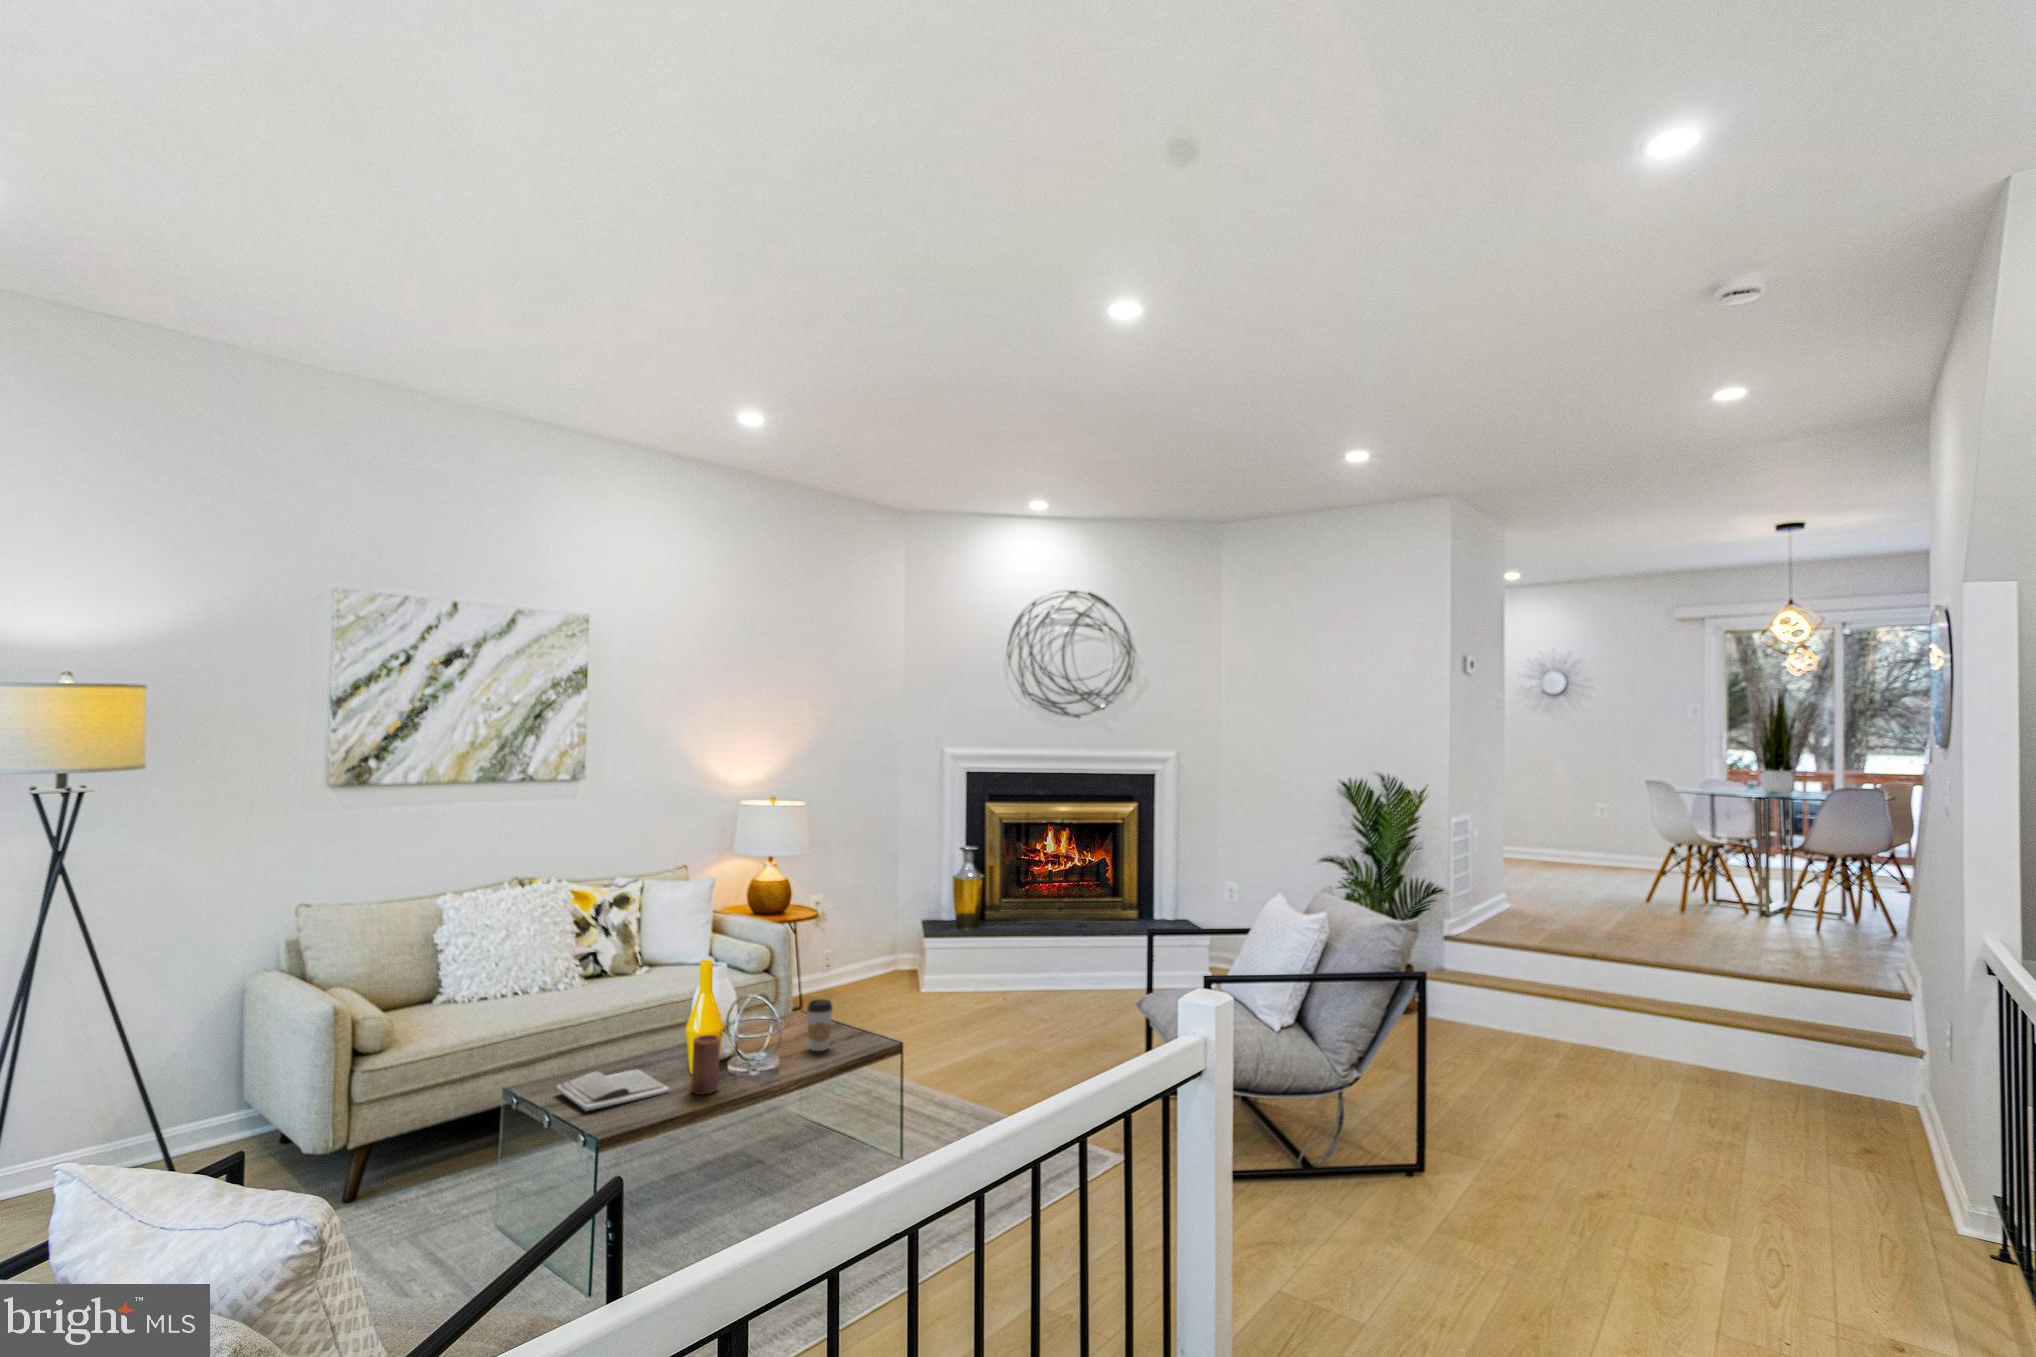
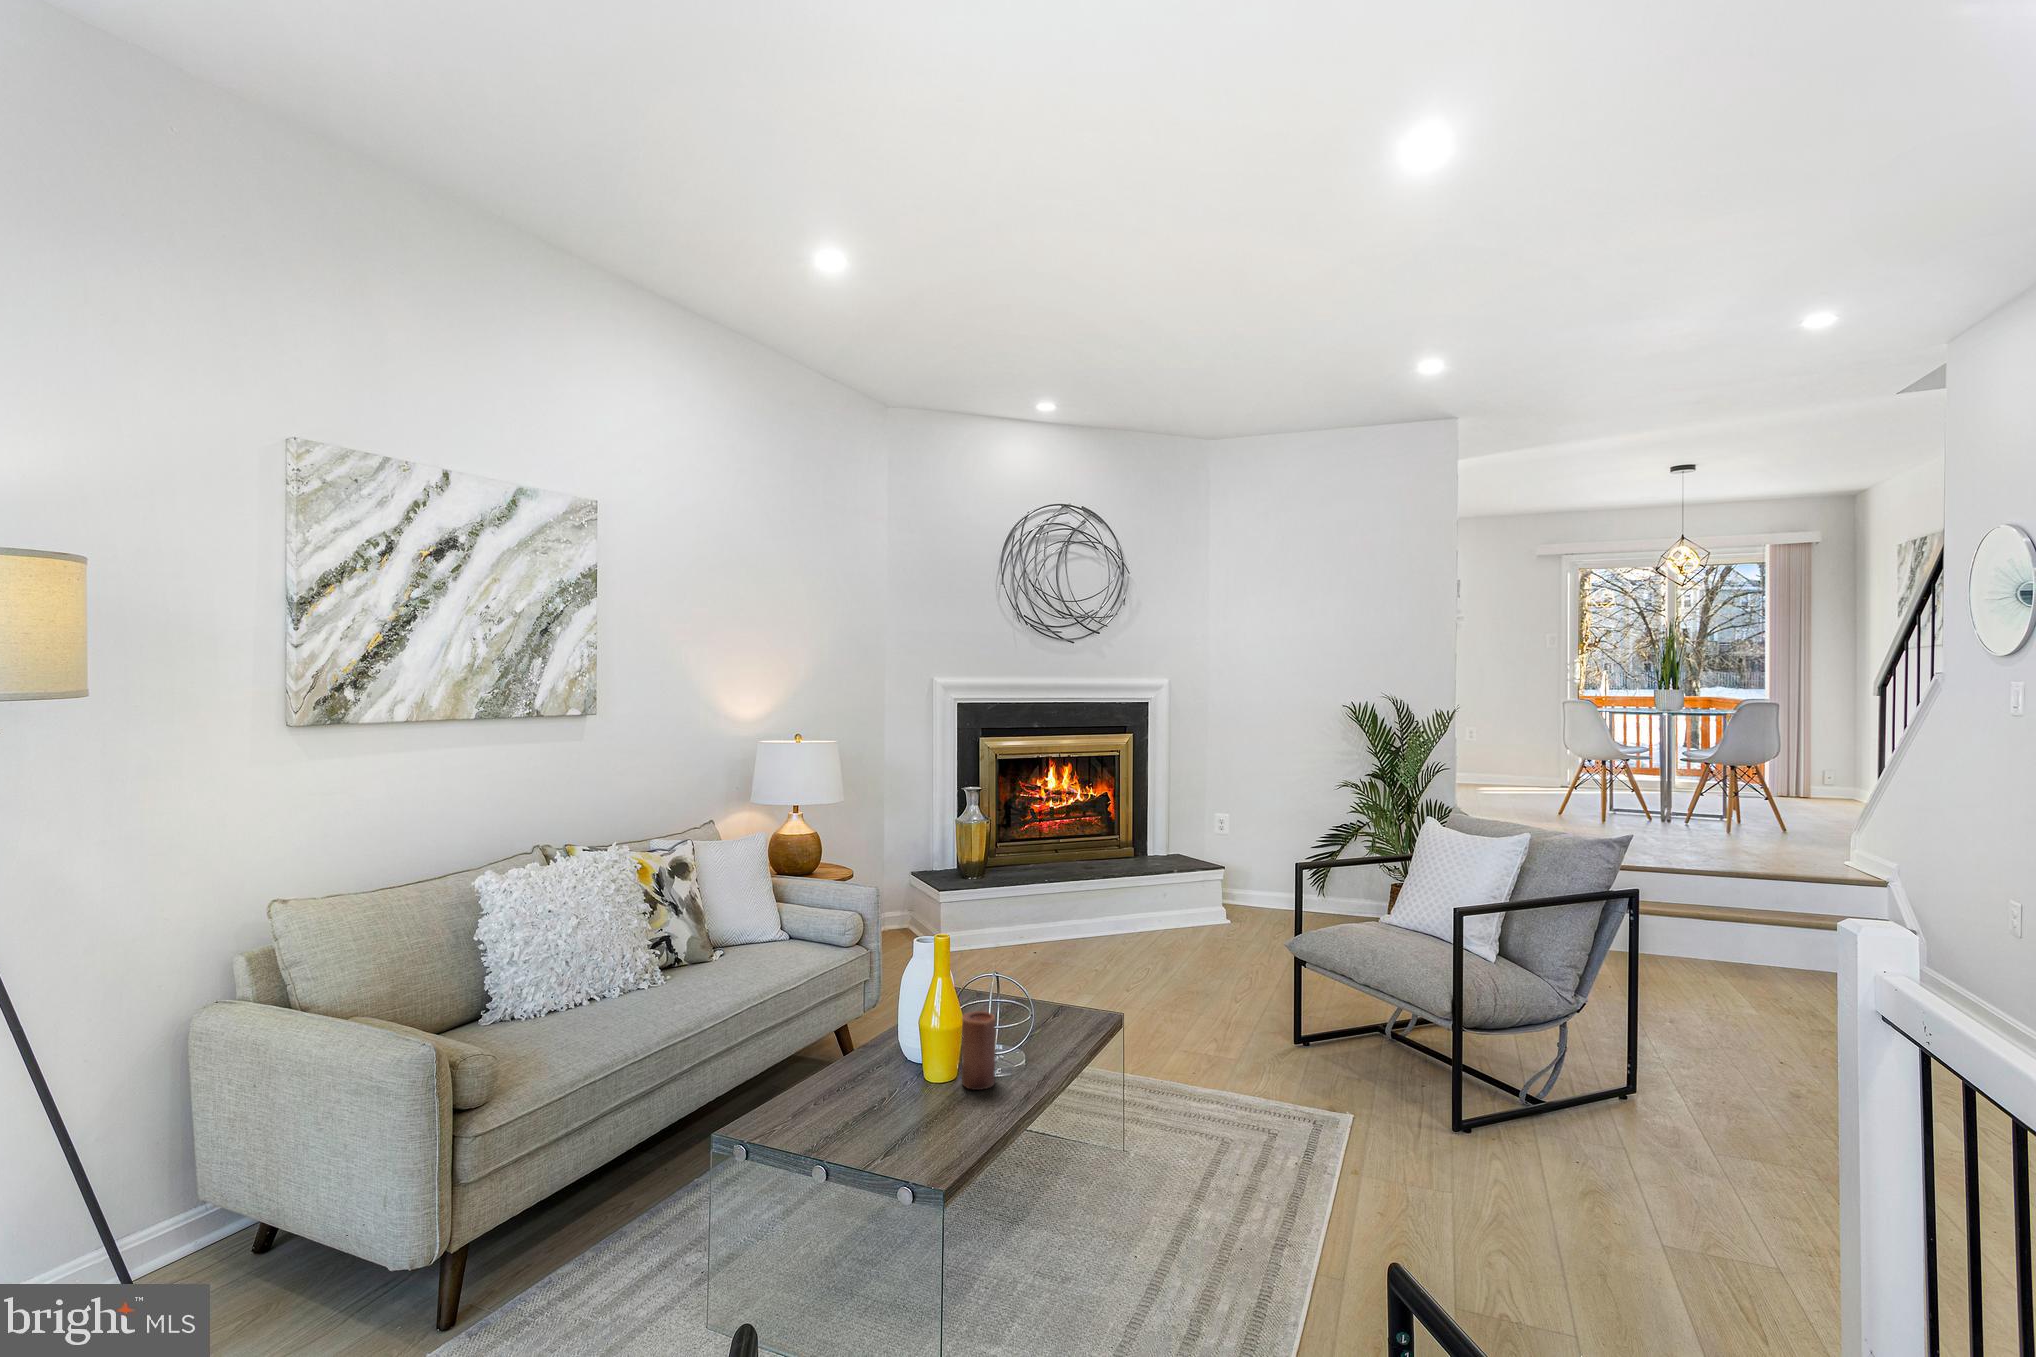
coffee cup: present [807,1000,832,1051] -> none [1027,956,1058,1020]
book: present [557,1069,669,1111] -> none [786,1068,935,1132]

